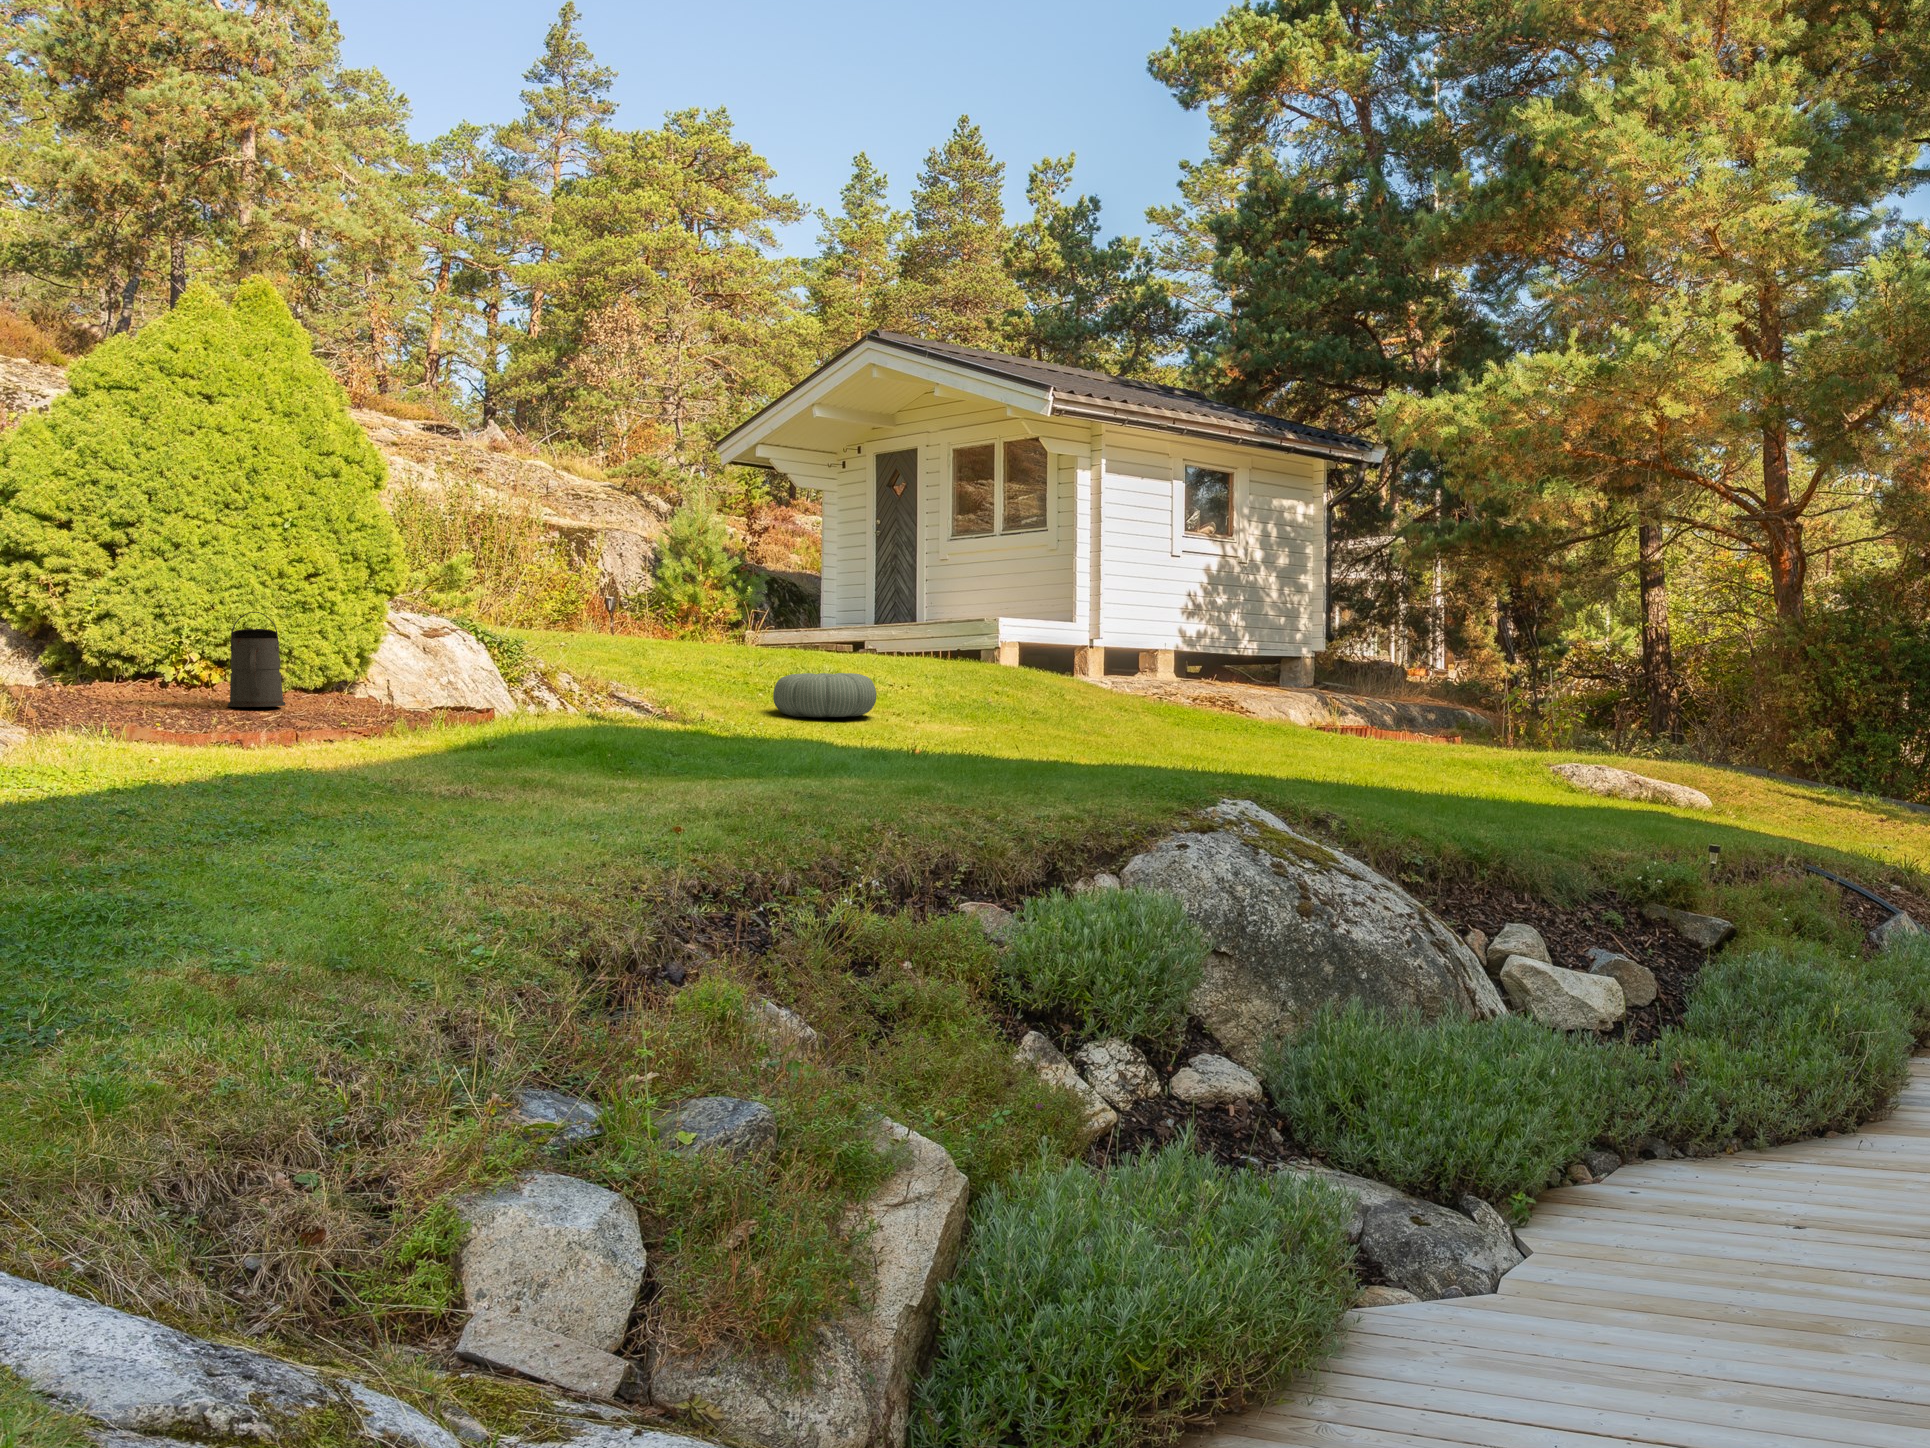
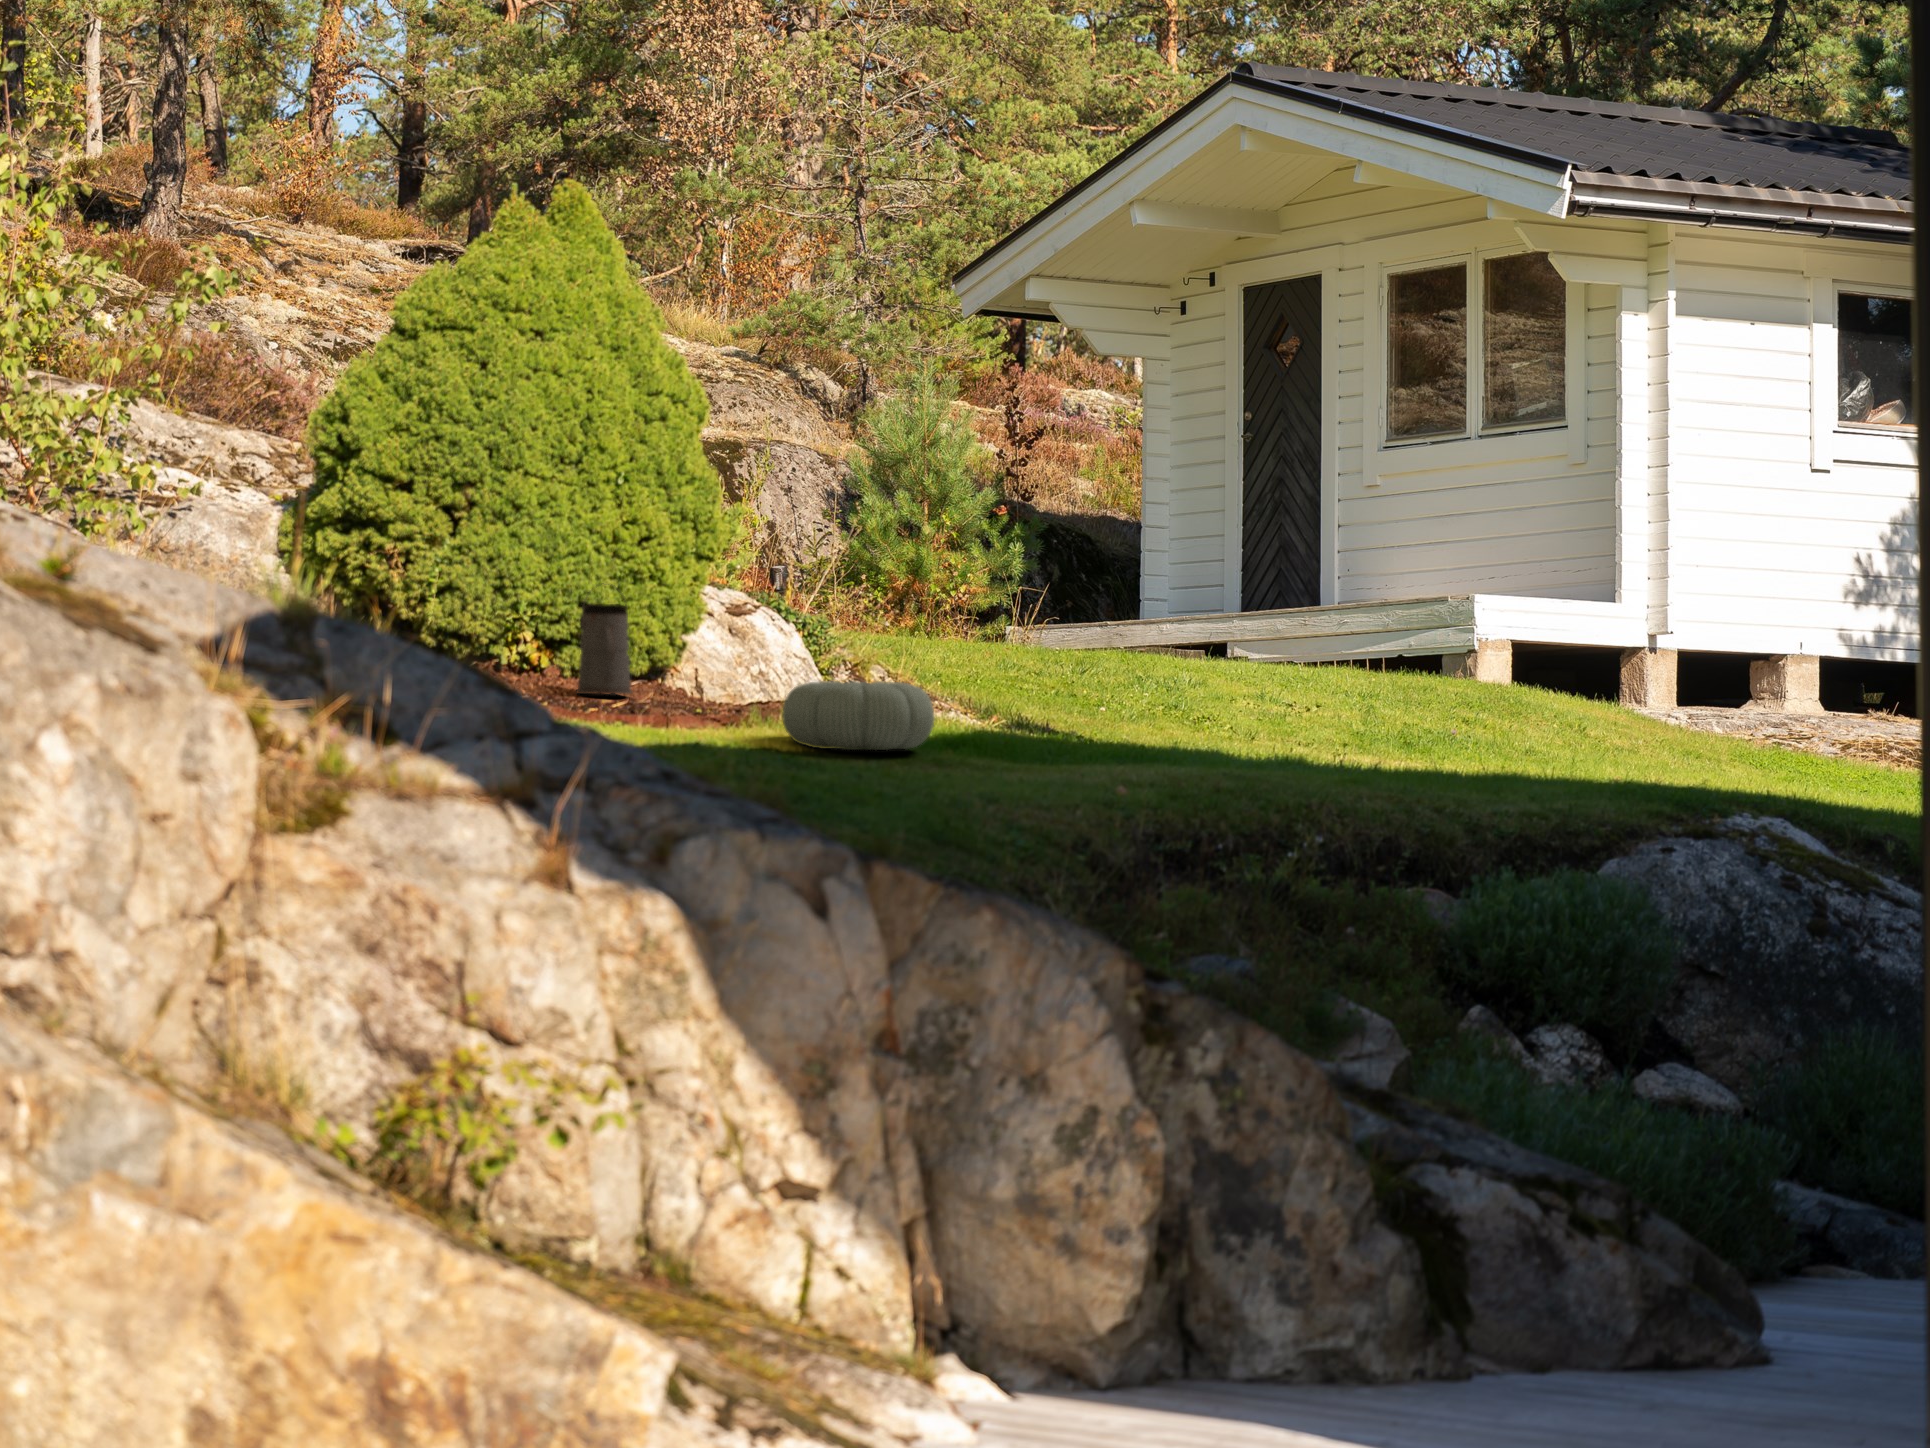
pouf: present [773,673,876,717] -> present [782,681,935,750]

